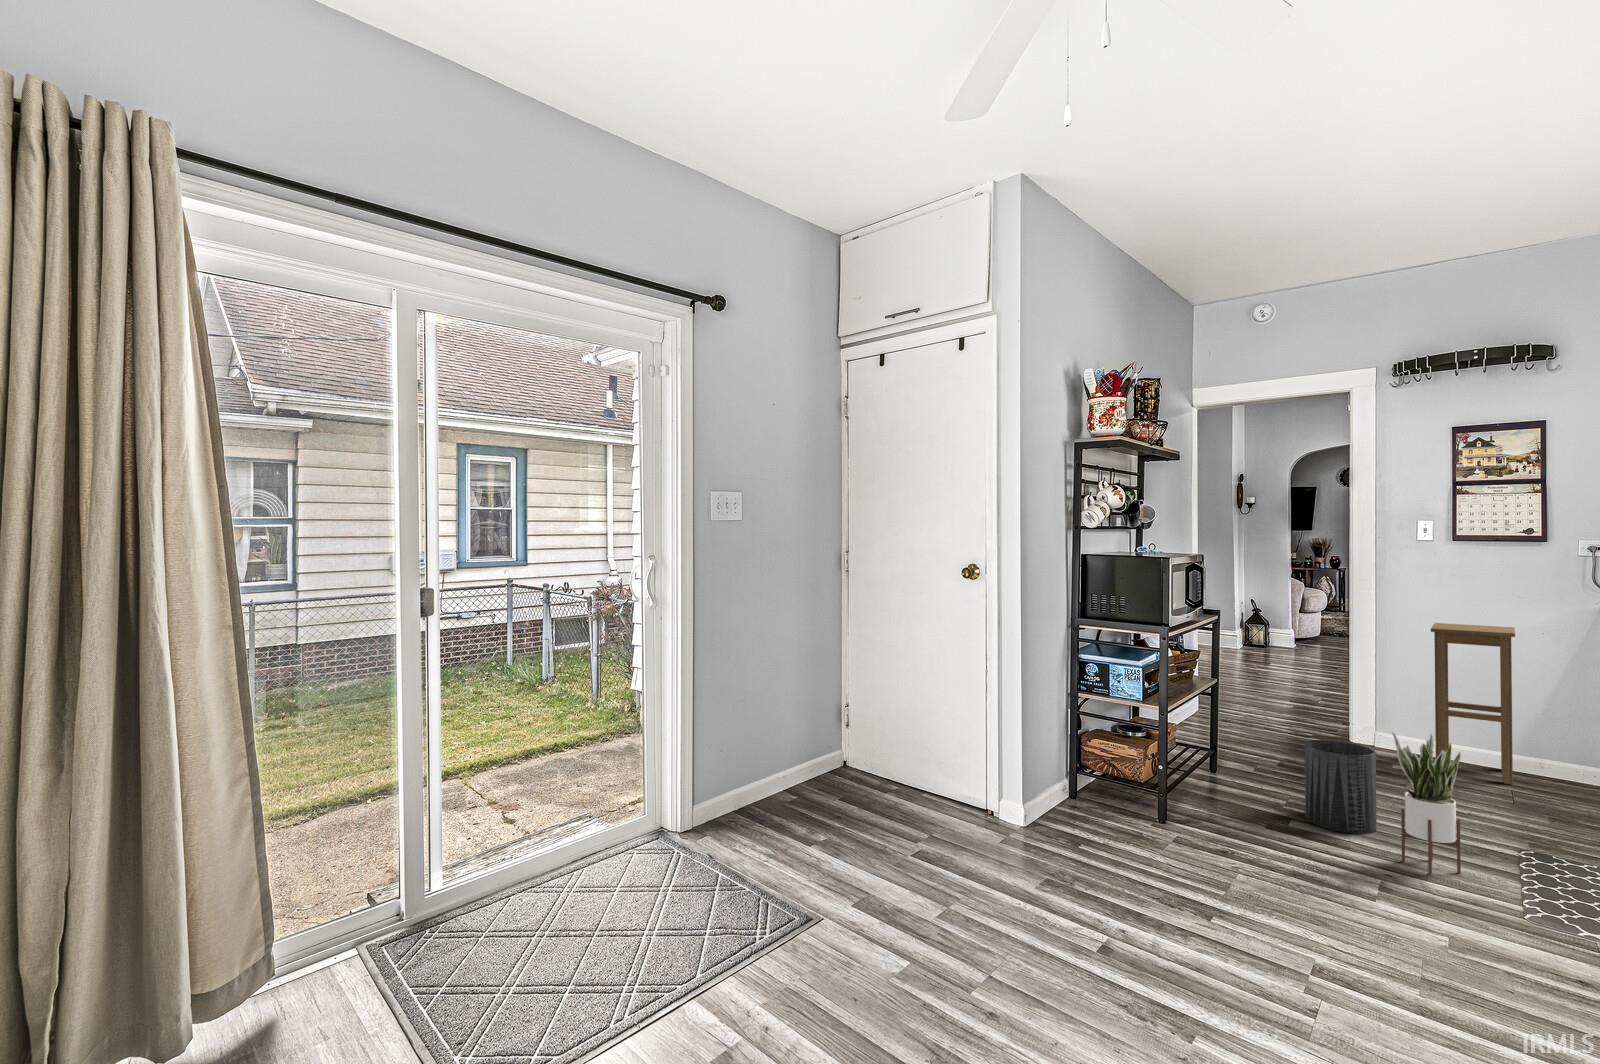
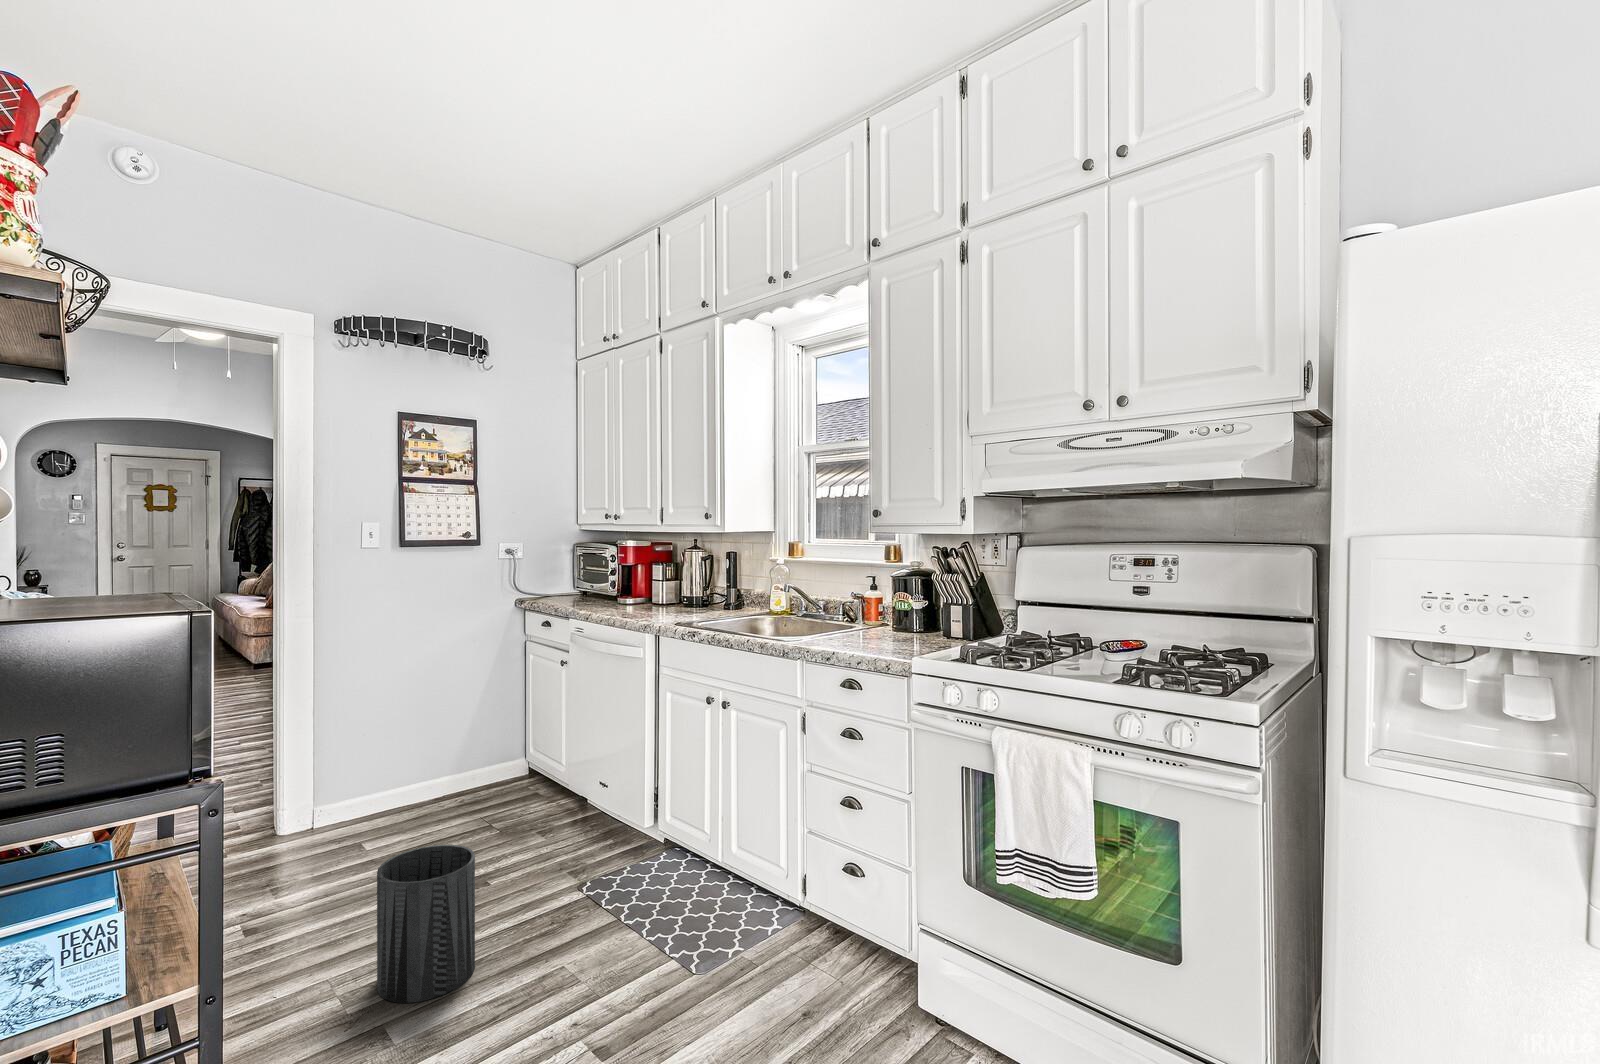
stool: present [1431,623,1515,785] -> none [383,641,483,834]
potted plant: present [1392,732,1461,875] -> none [554,802,608,990]

